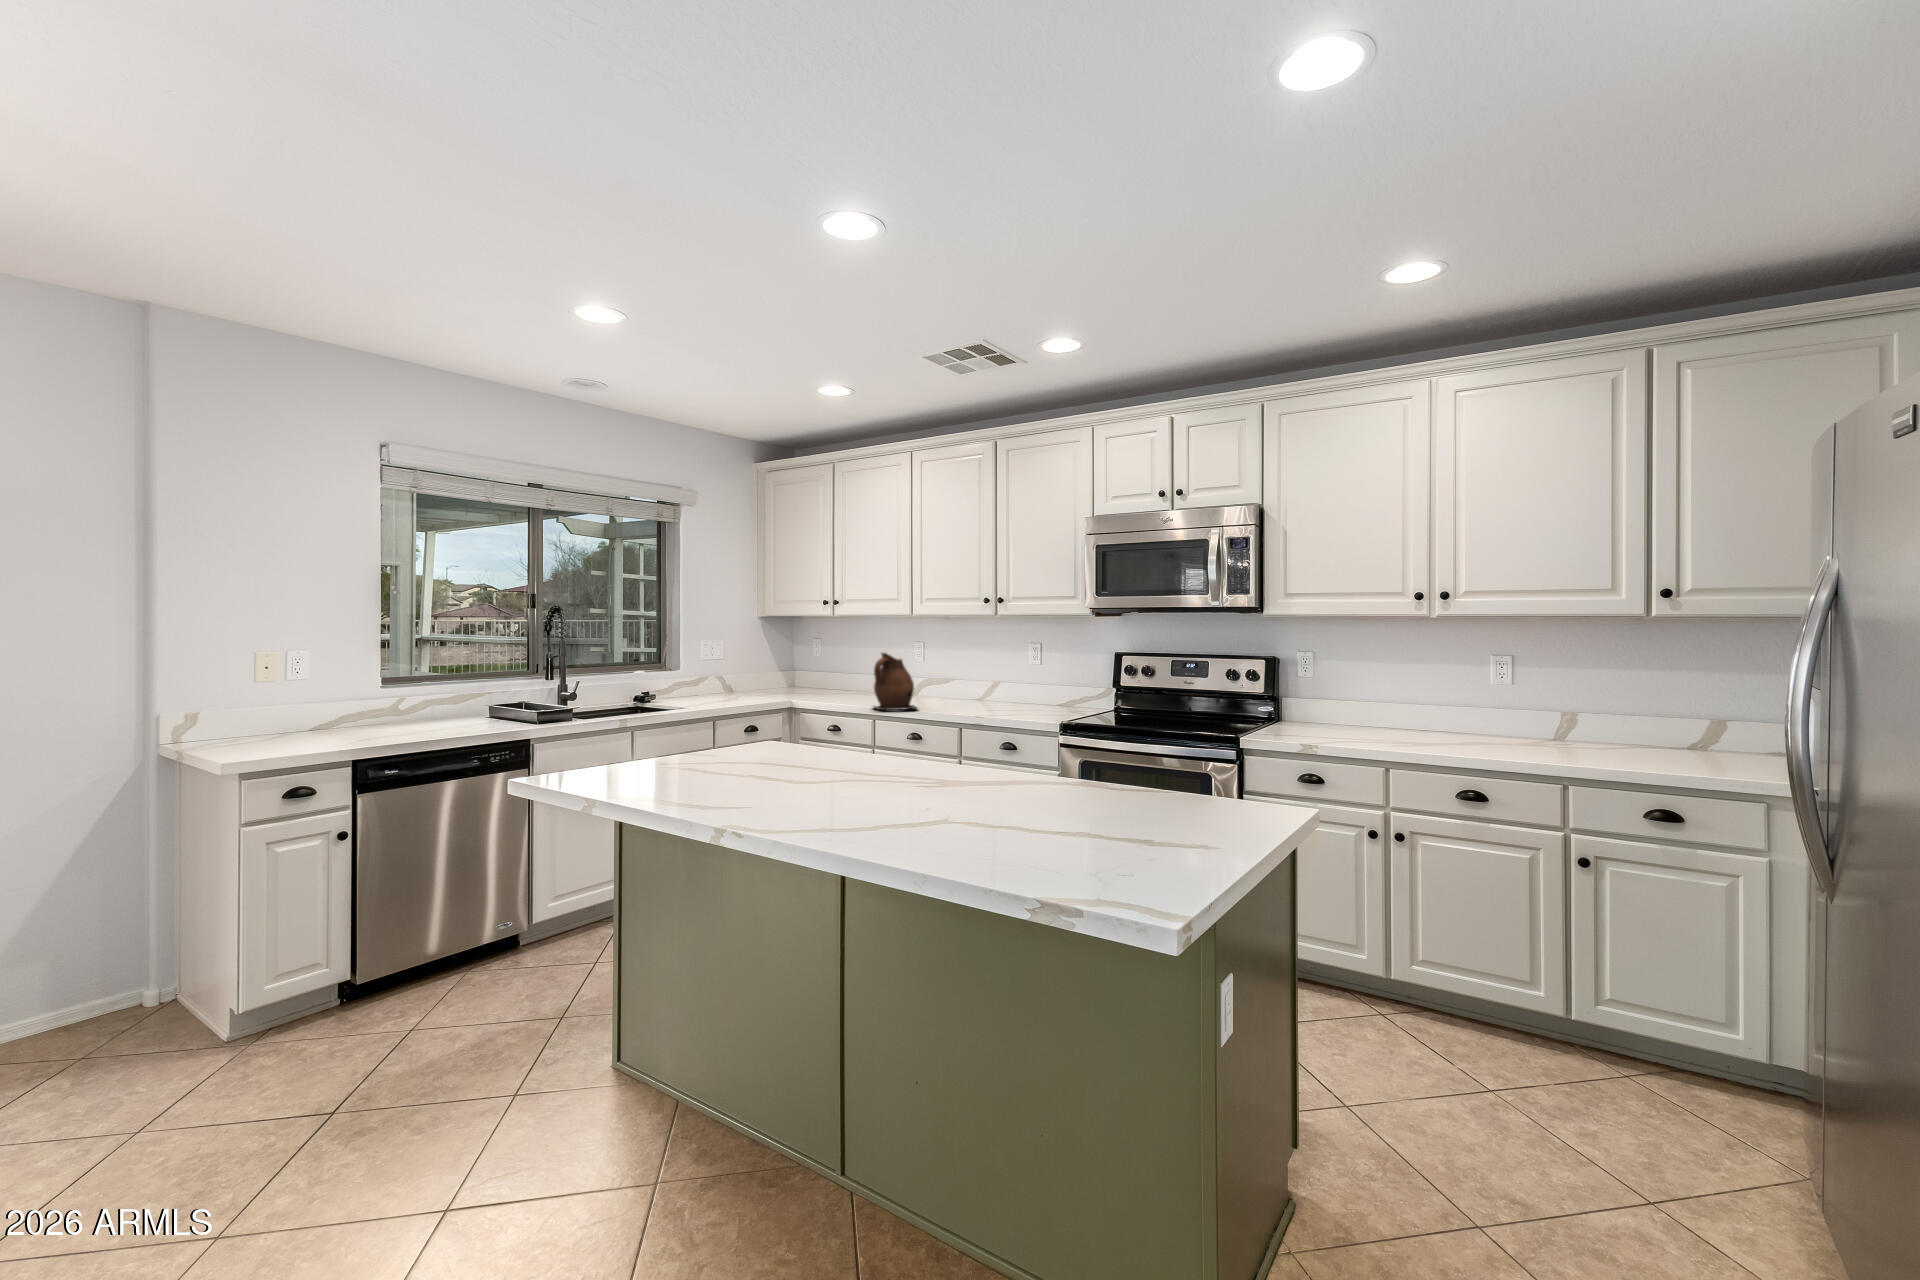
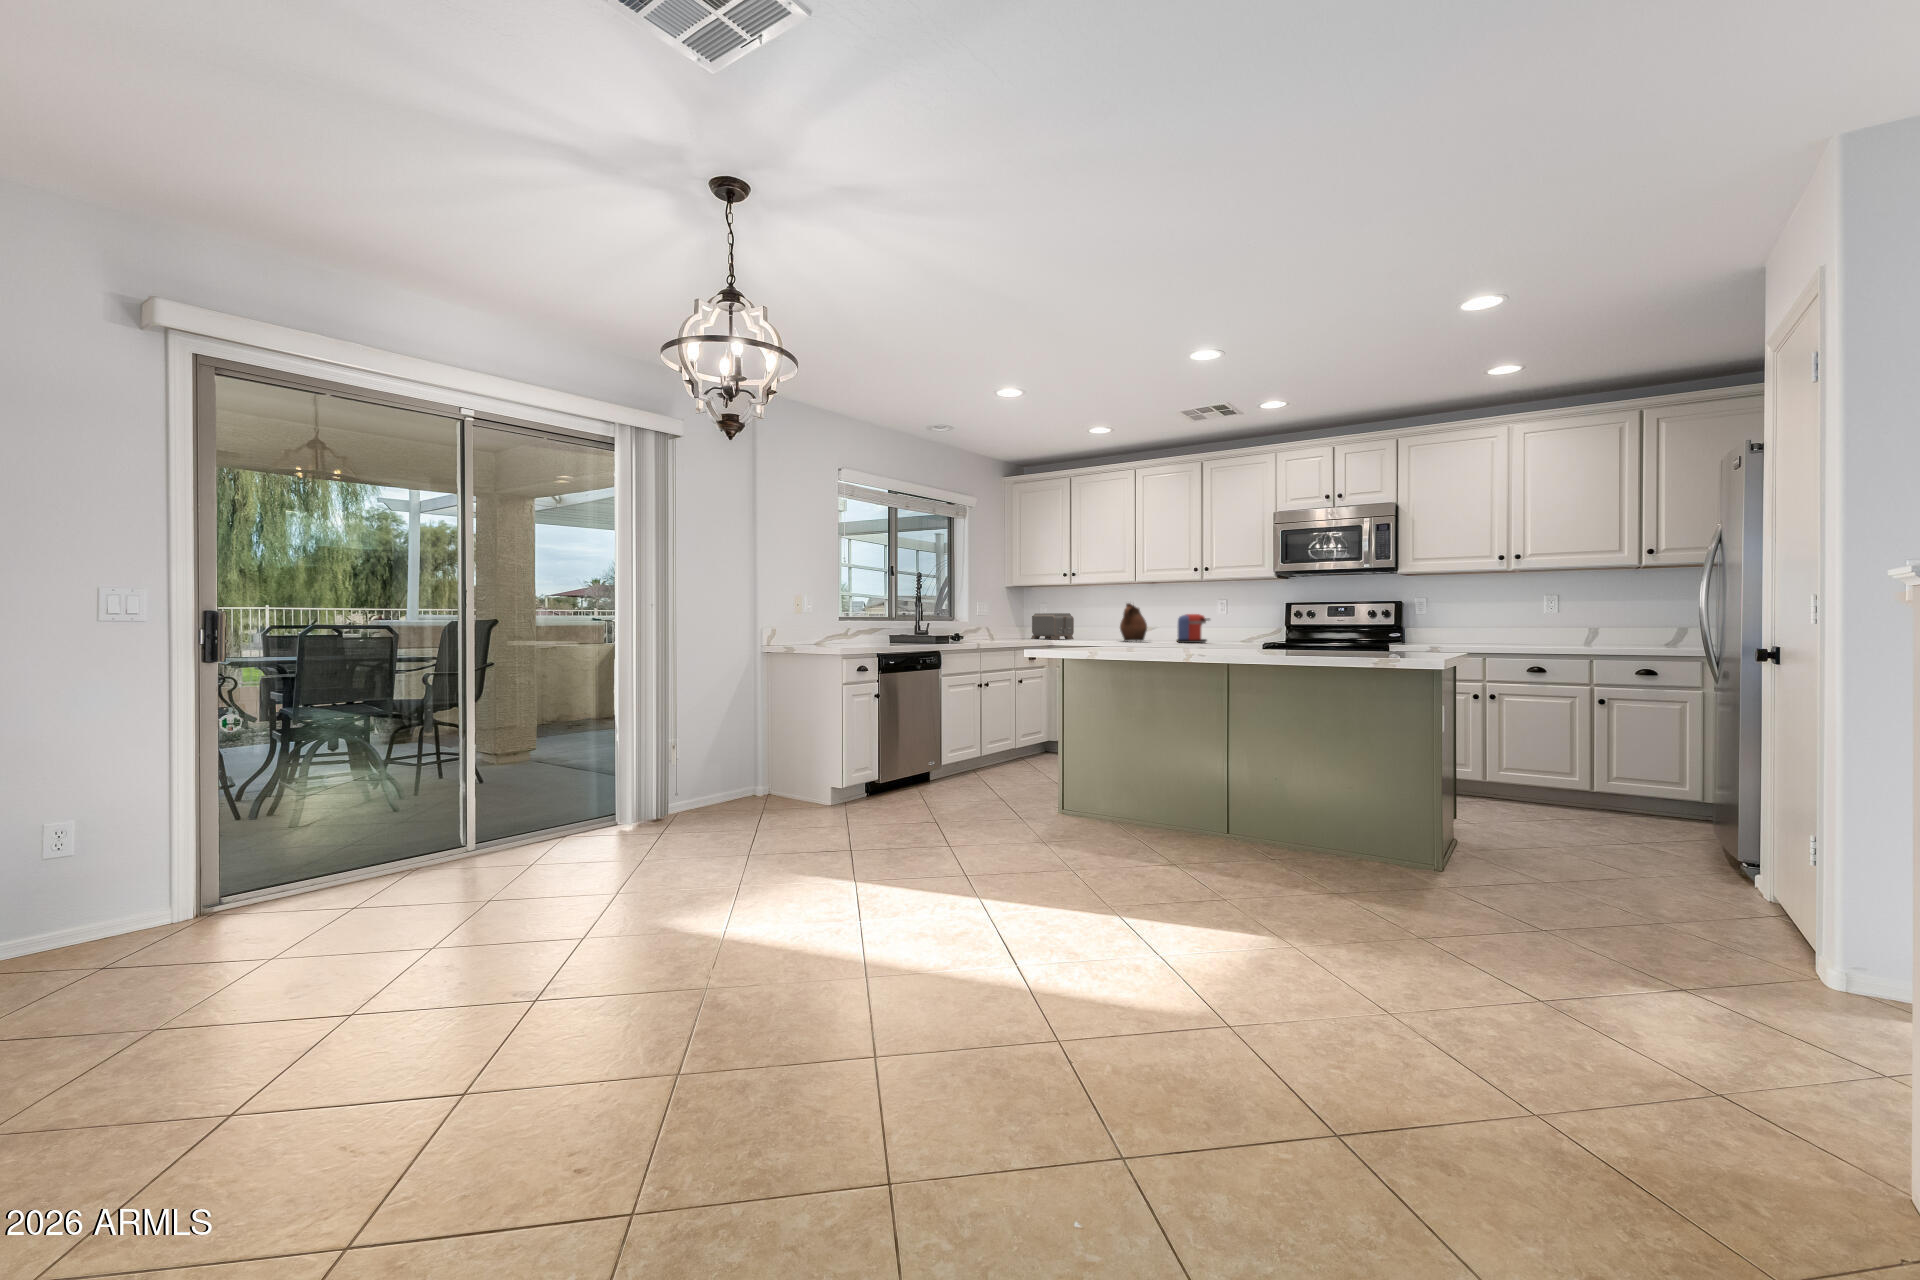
toaster: none [776,659,830,701] -> present [1031,613,1074,640]
coffee maker: none [950,669,1005,715] -> present [1177,614,1209,643]

